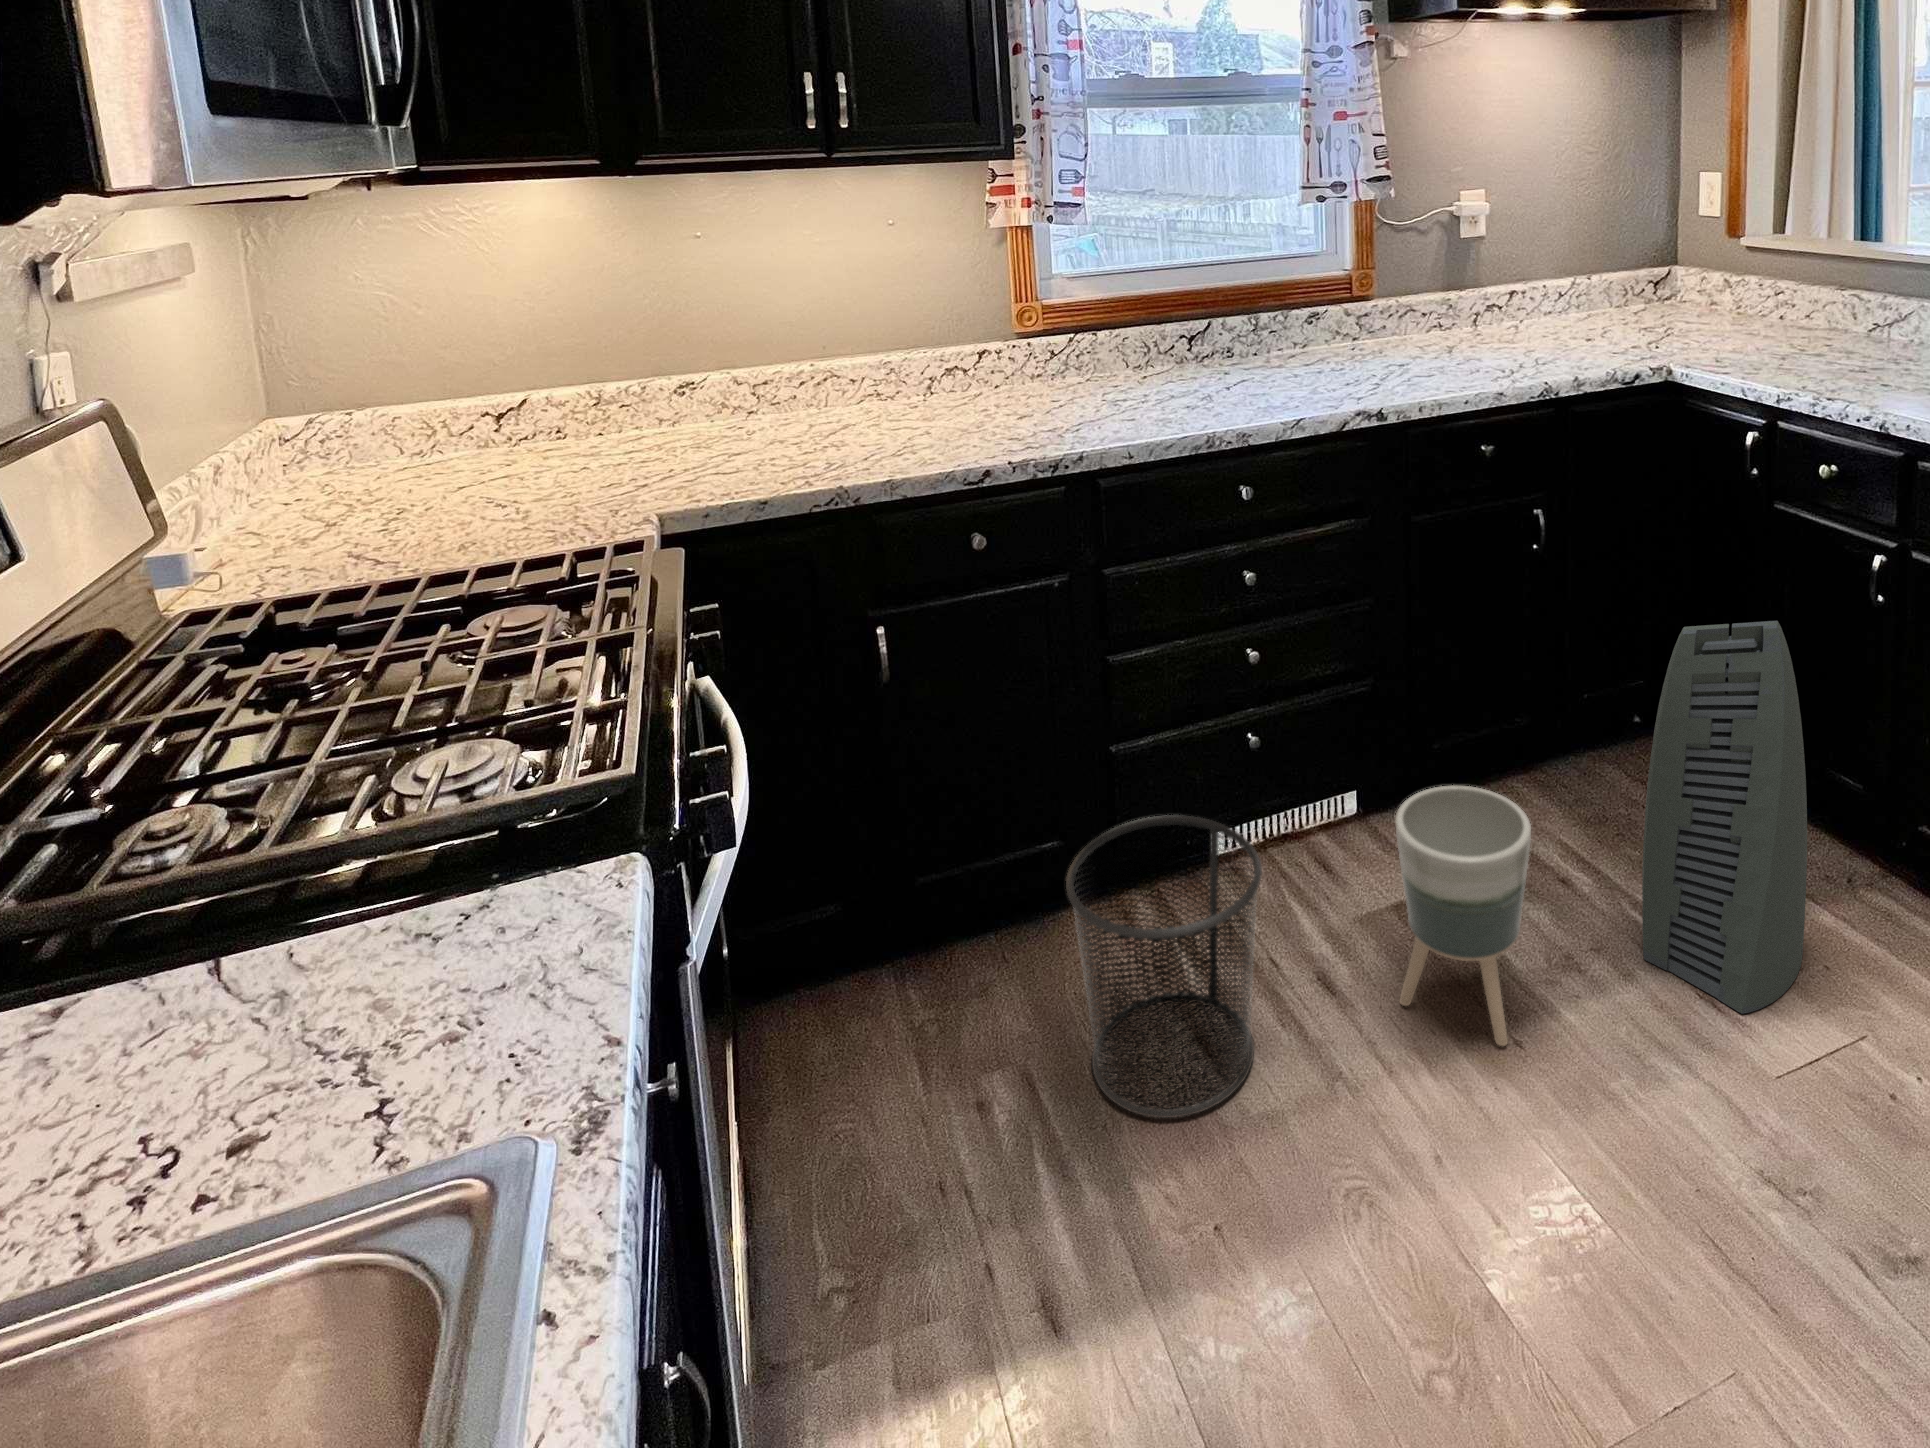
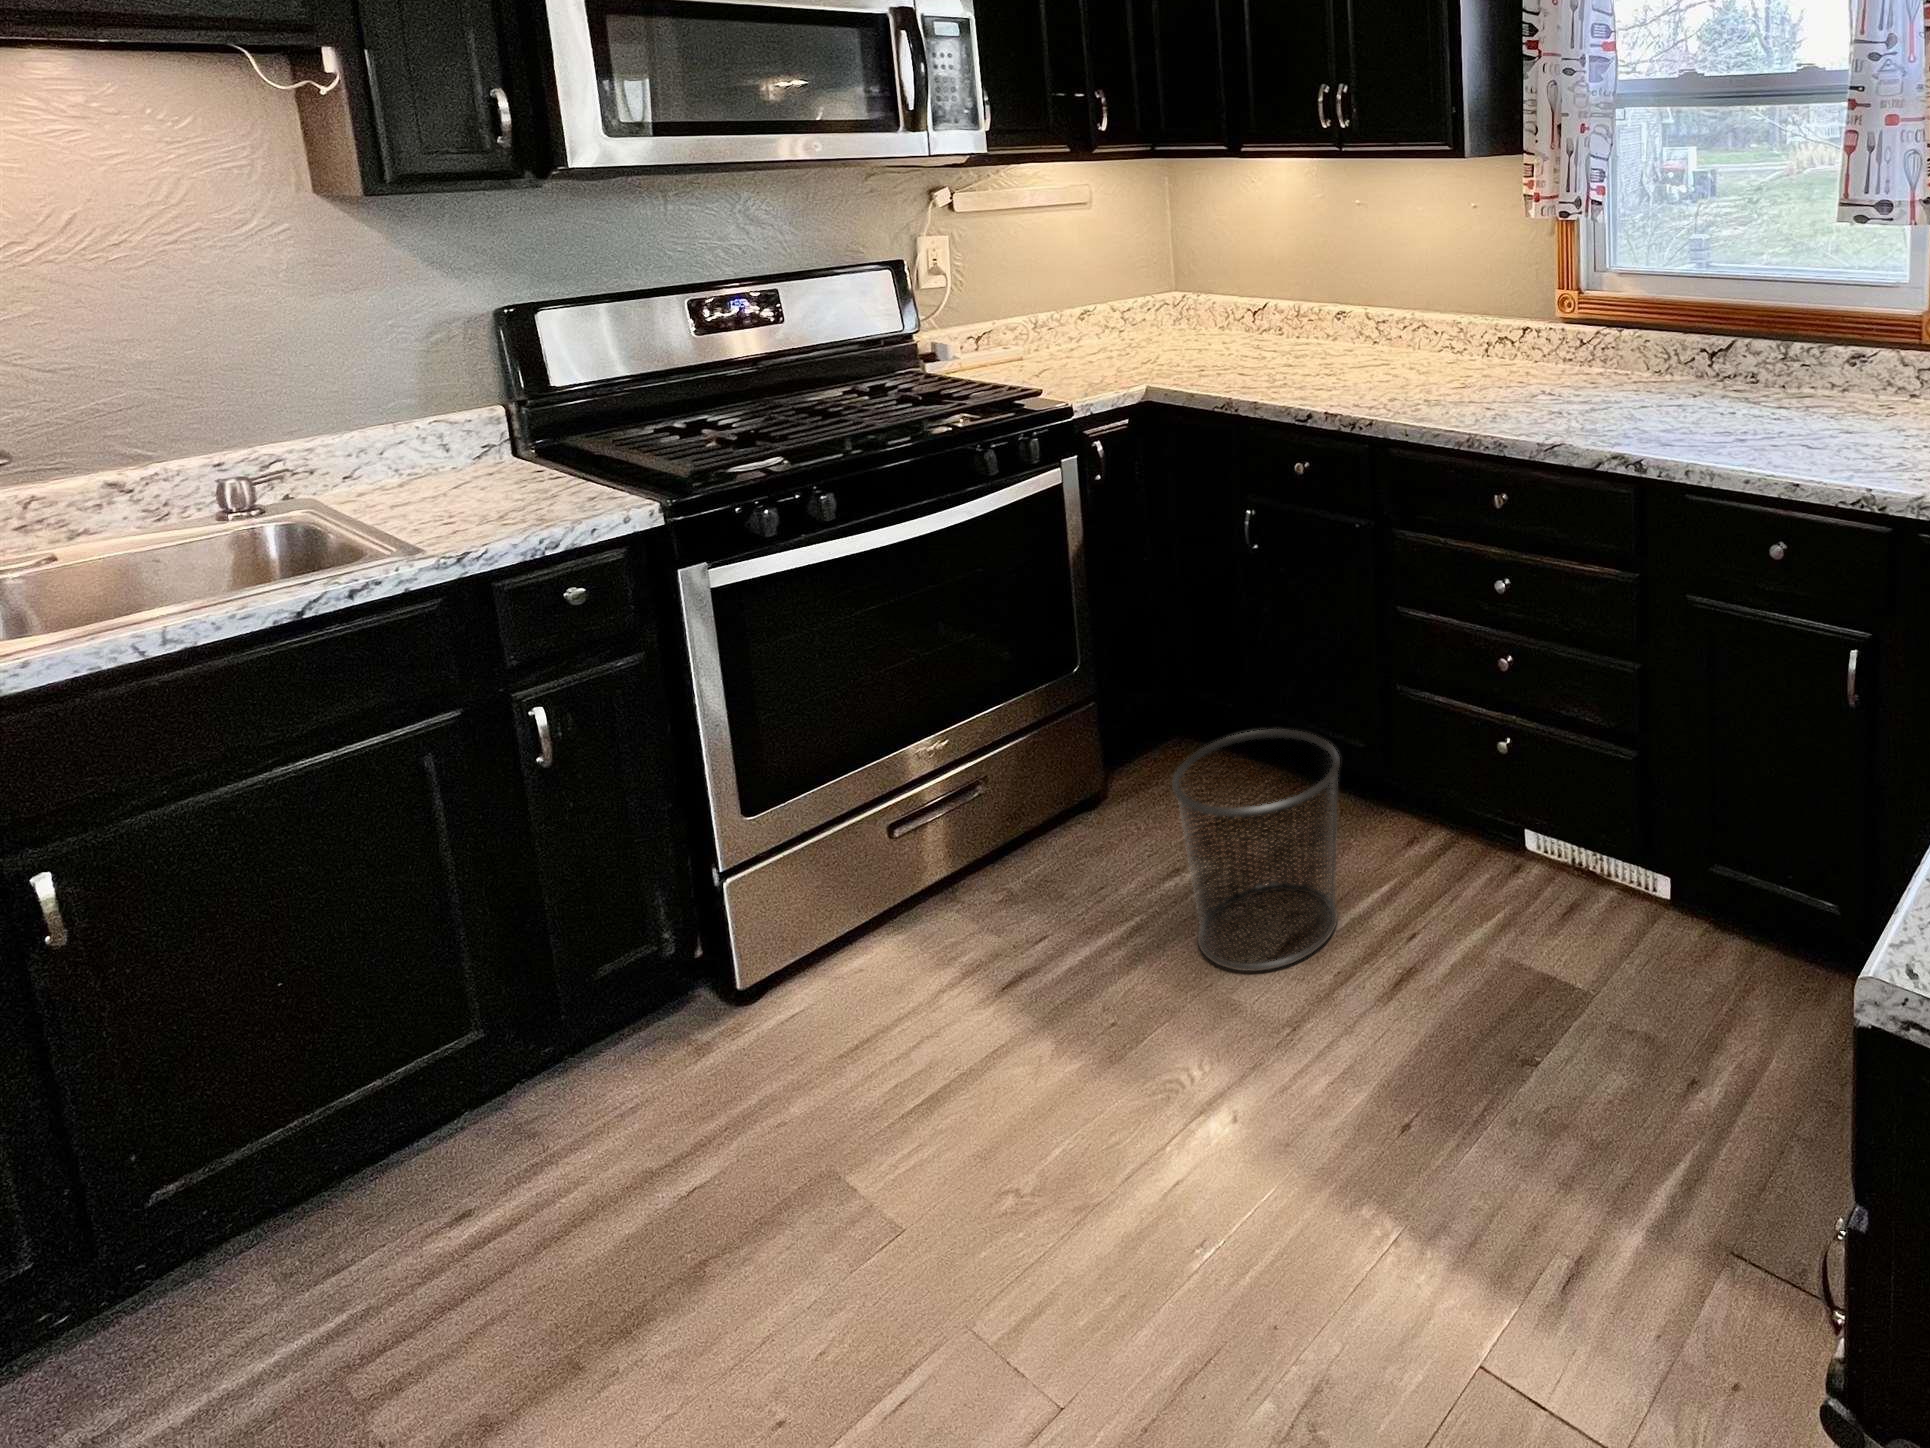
air purifier: present [1642,621,1807,1014] -> none [1552,798,1758,1324]
planter: present [1395,786,1531,1046] -> none [1347,834,1493,1105]

